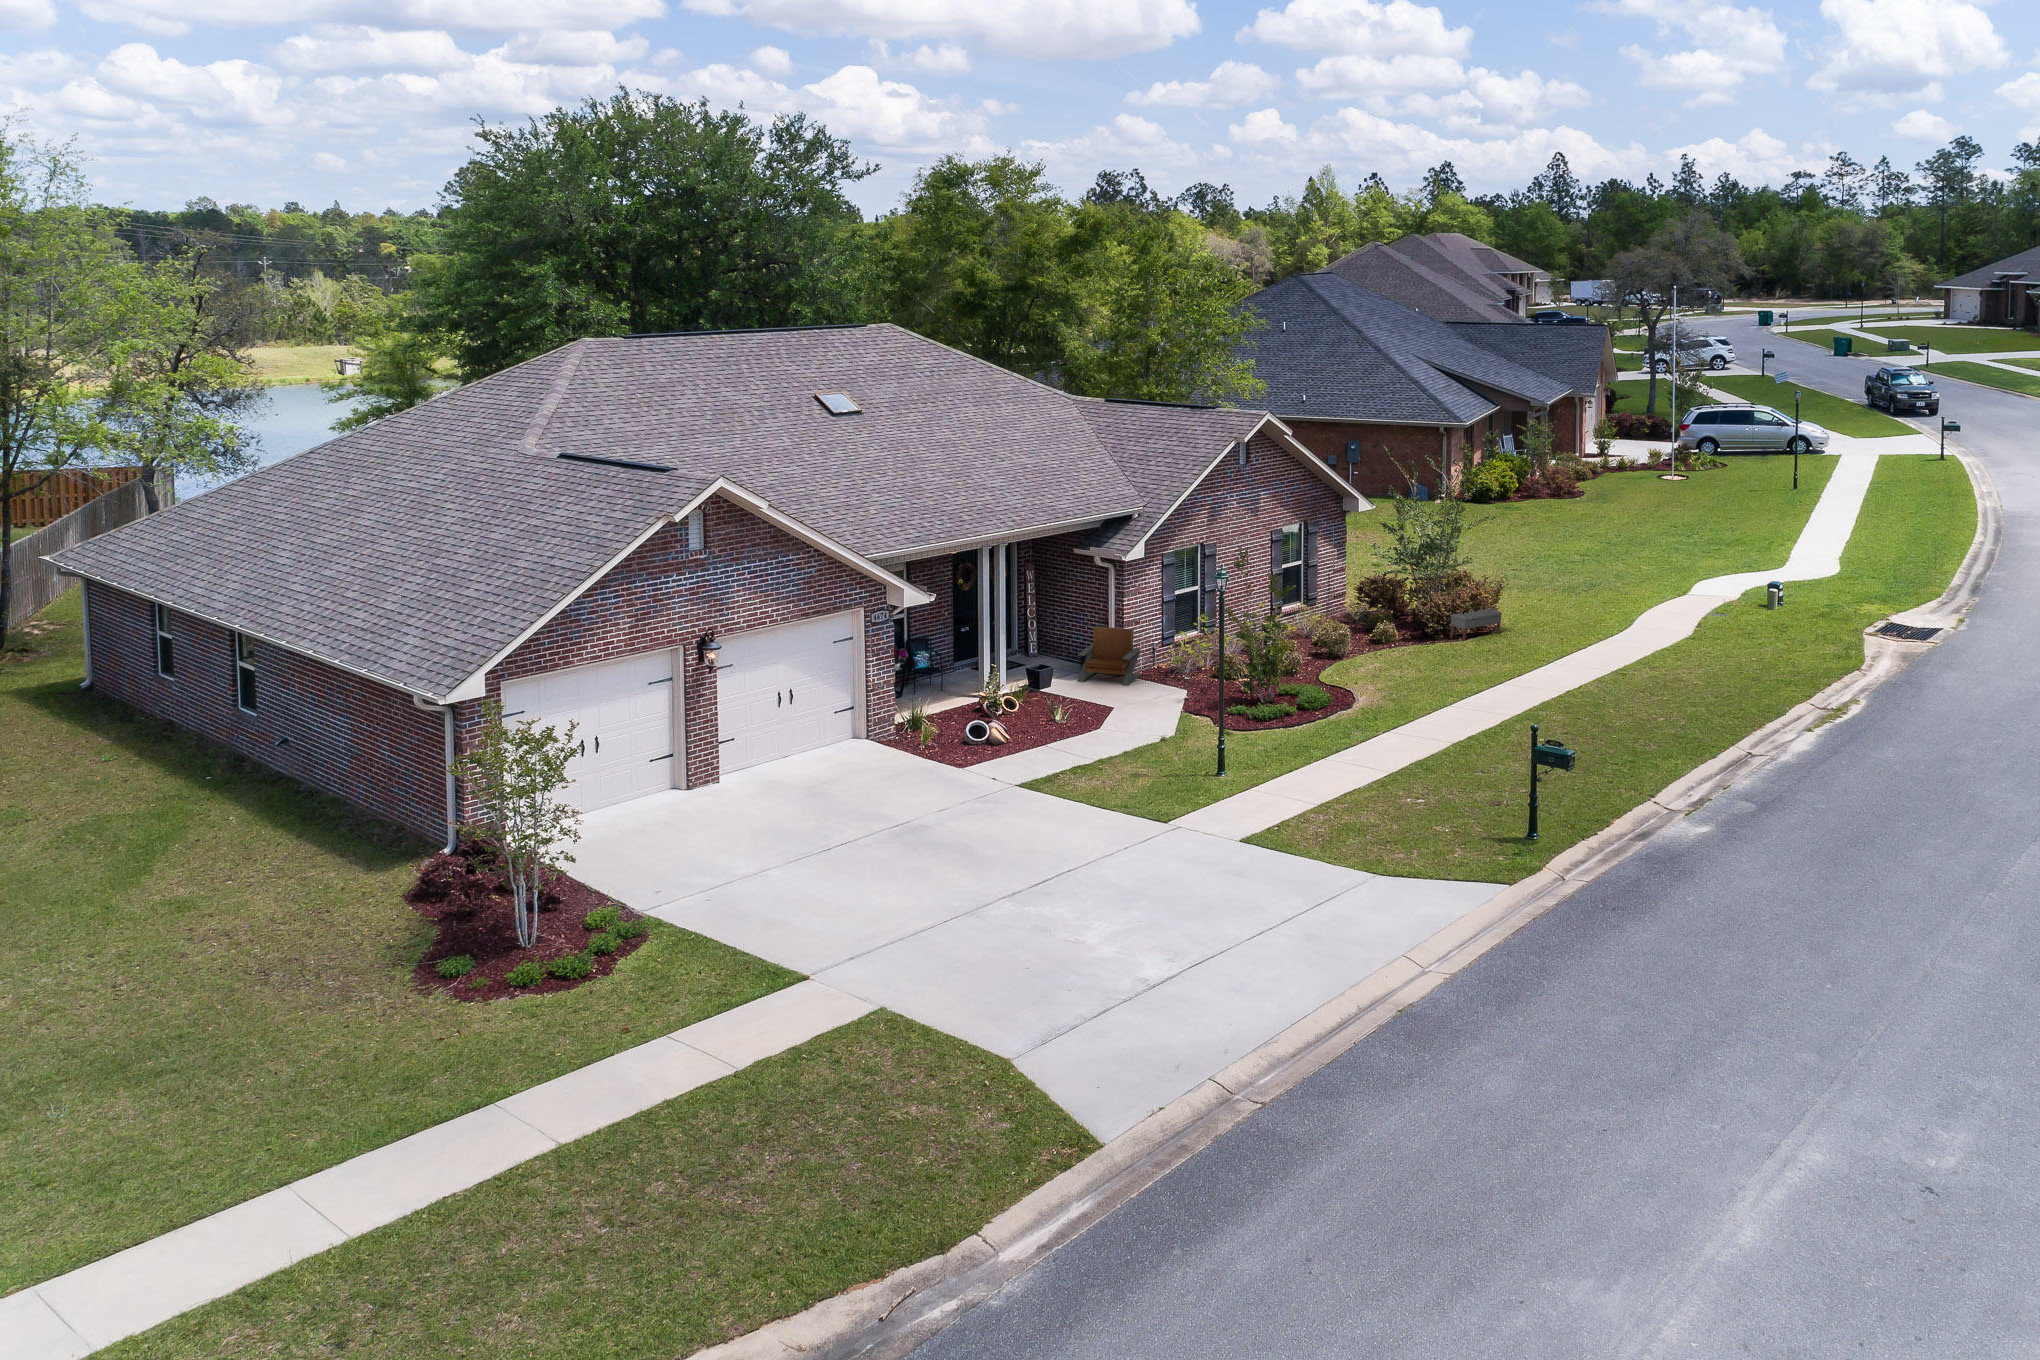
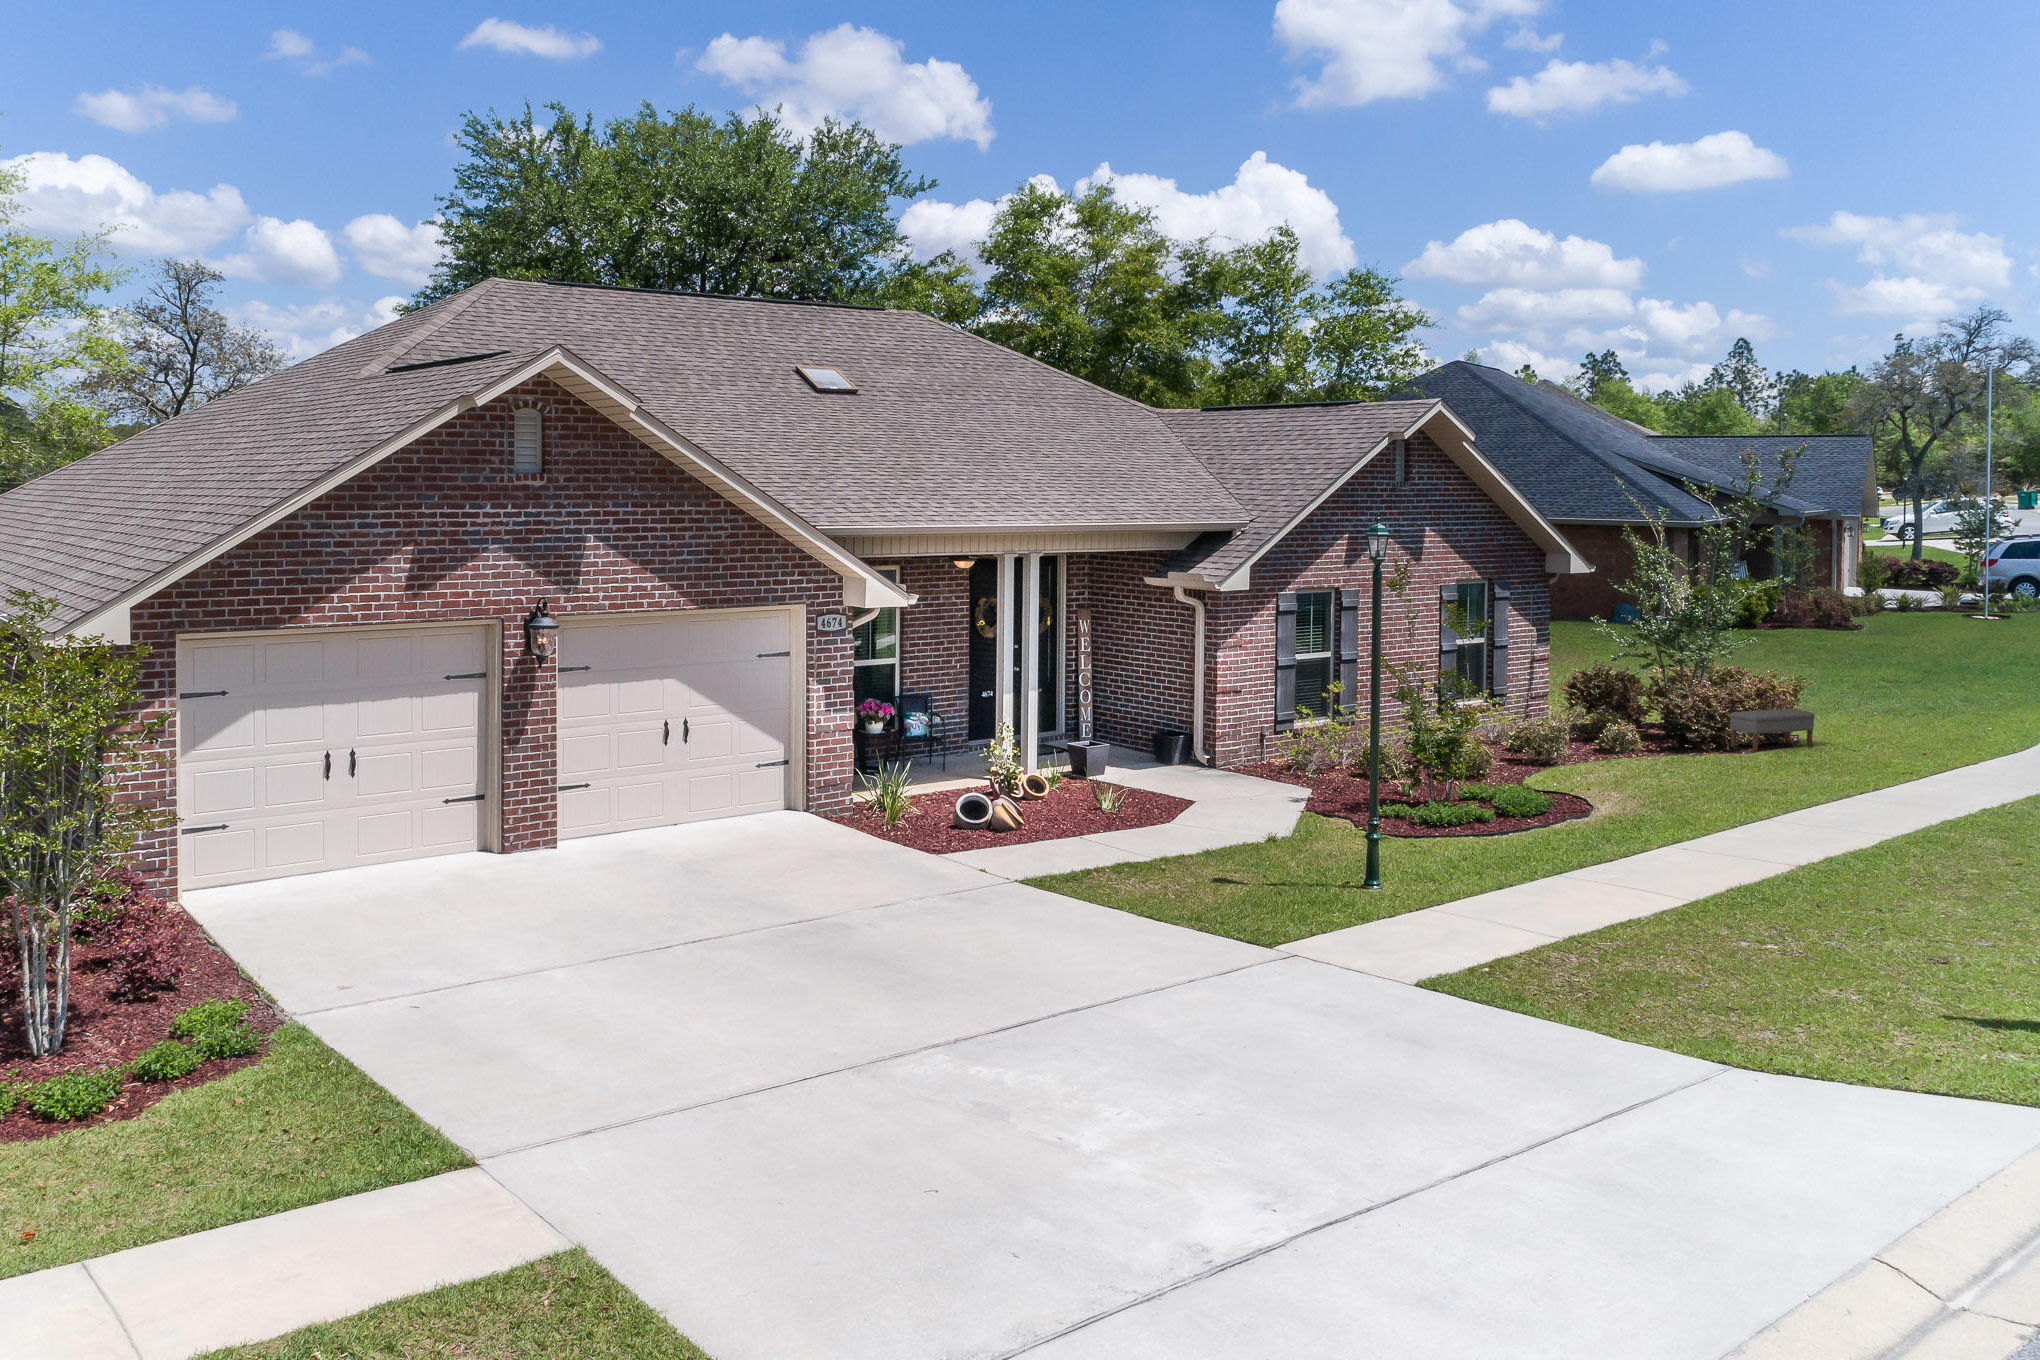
lounge chair: present [1078,626,1141,685] -> none [1144,692,1241,776]

